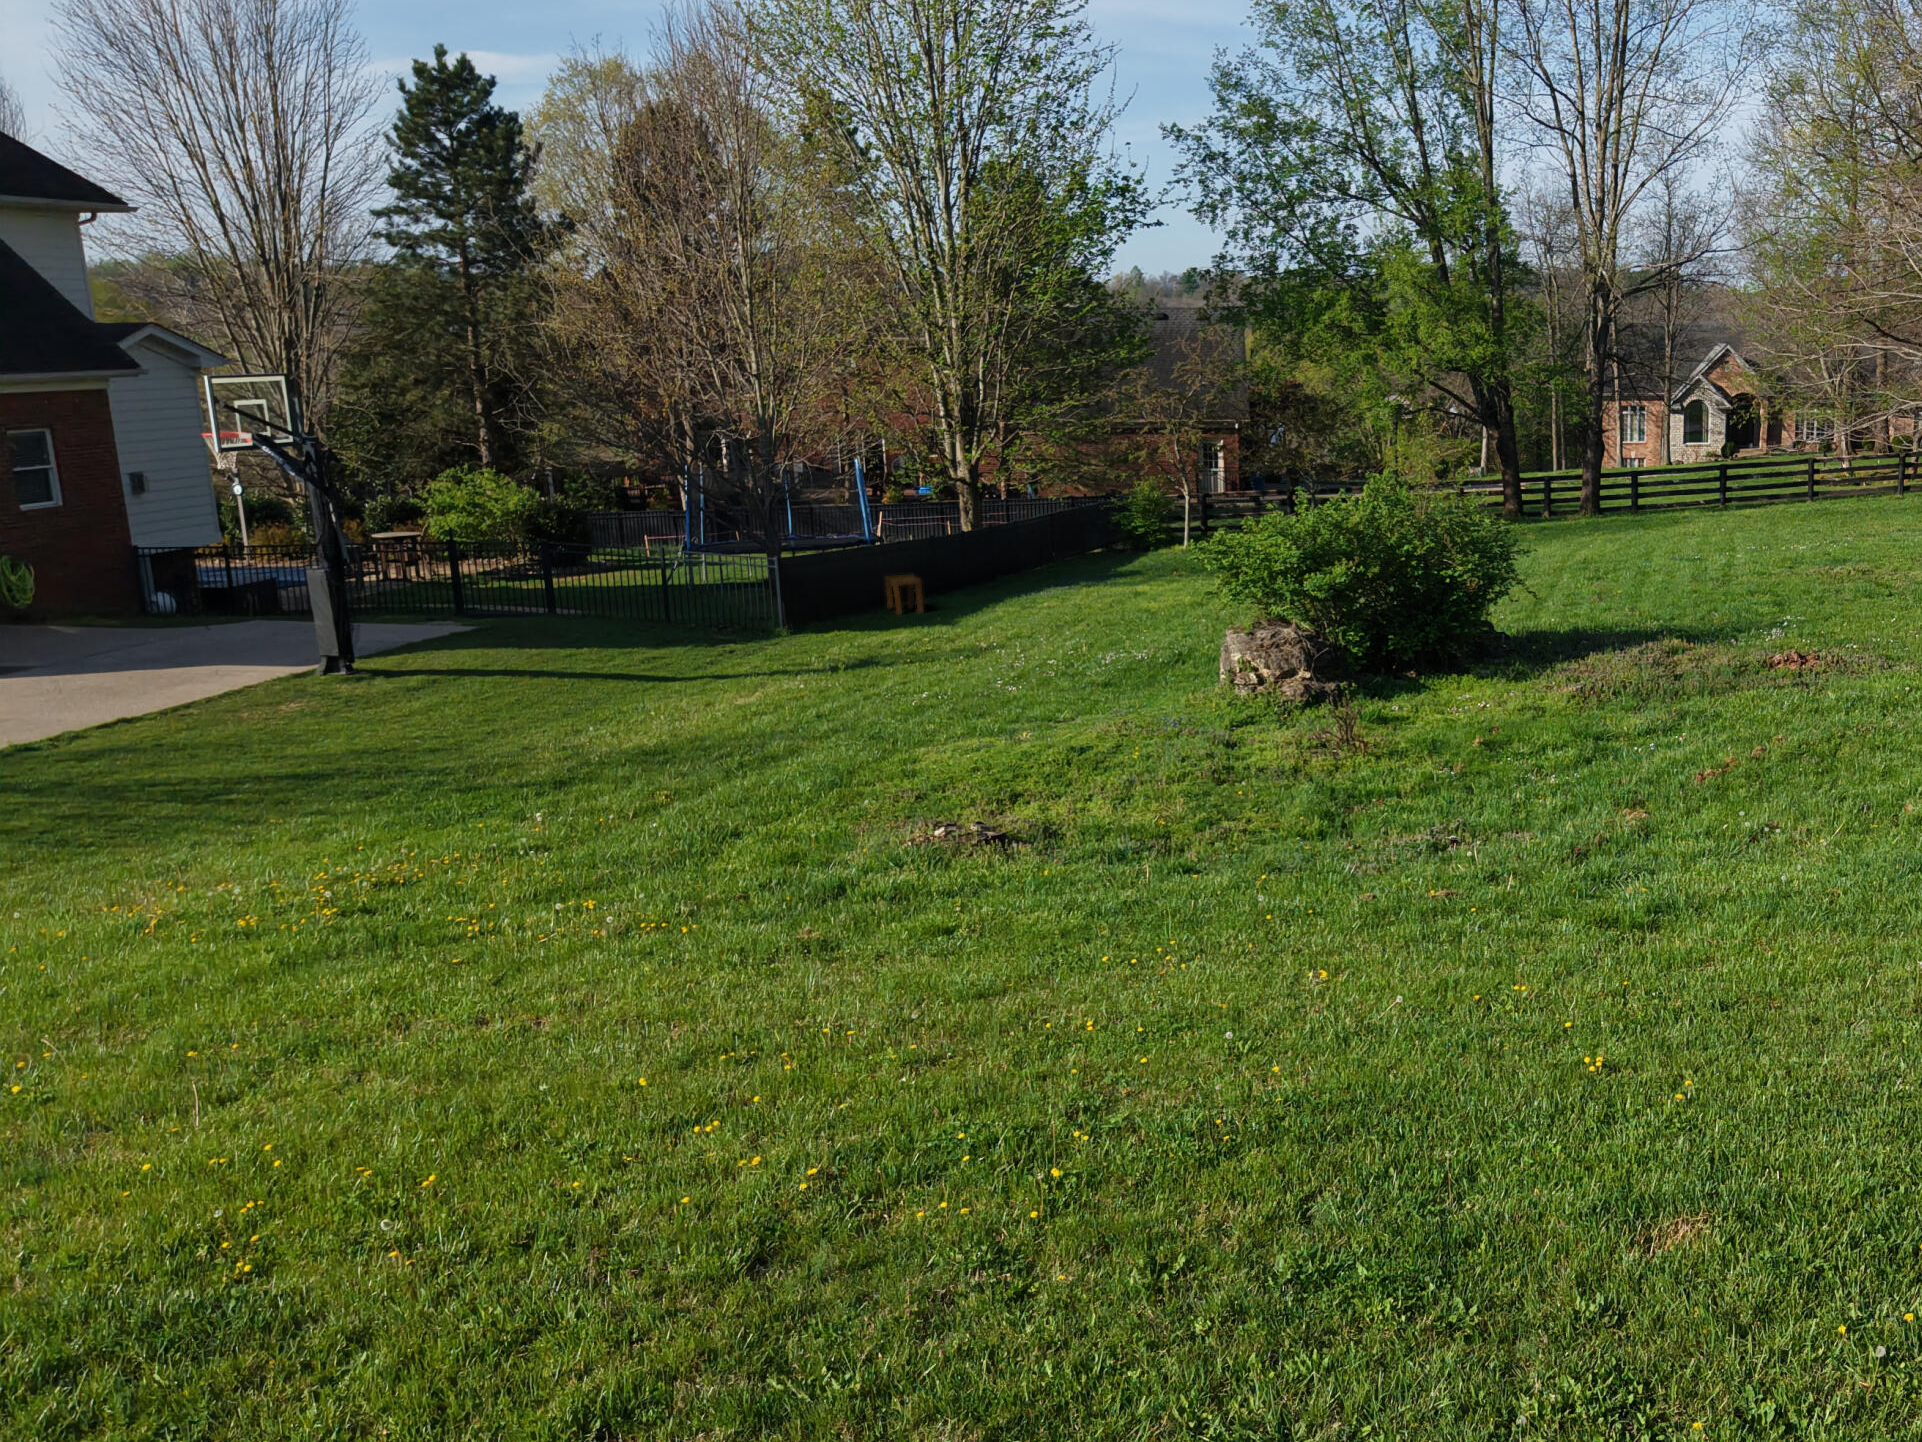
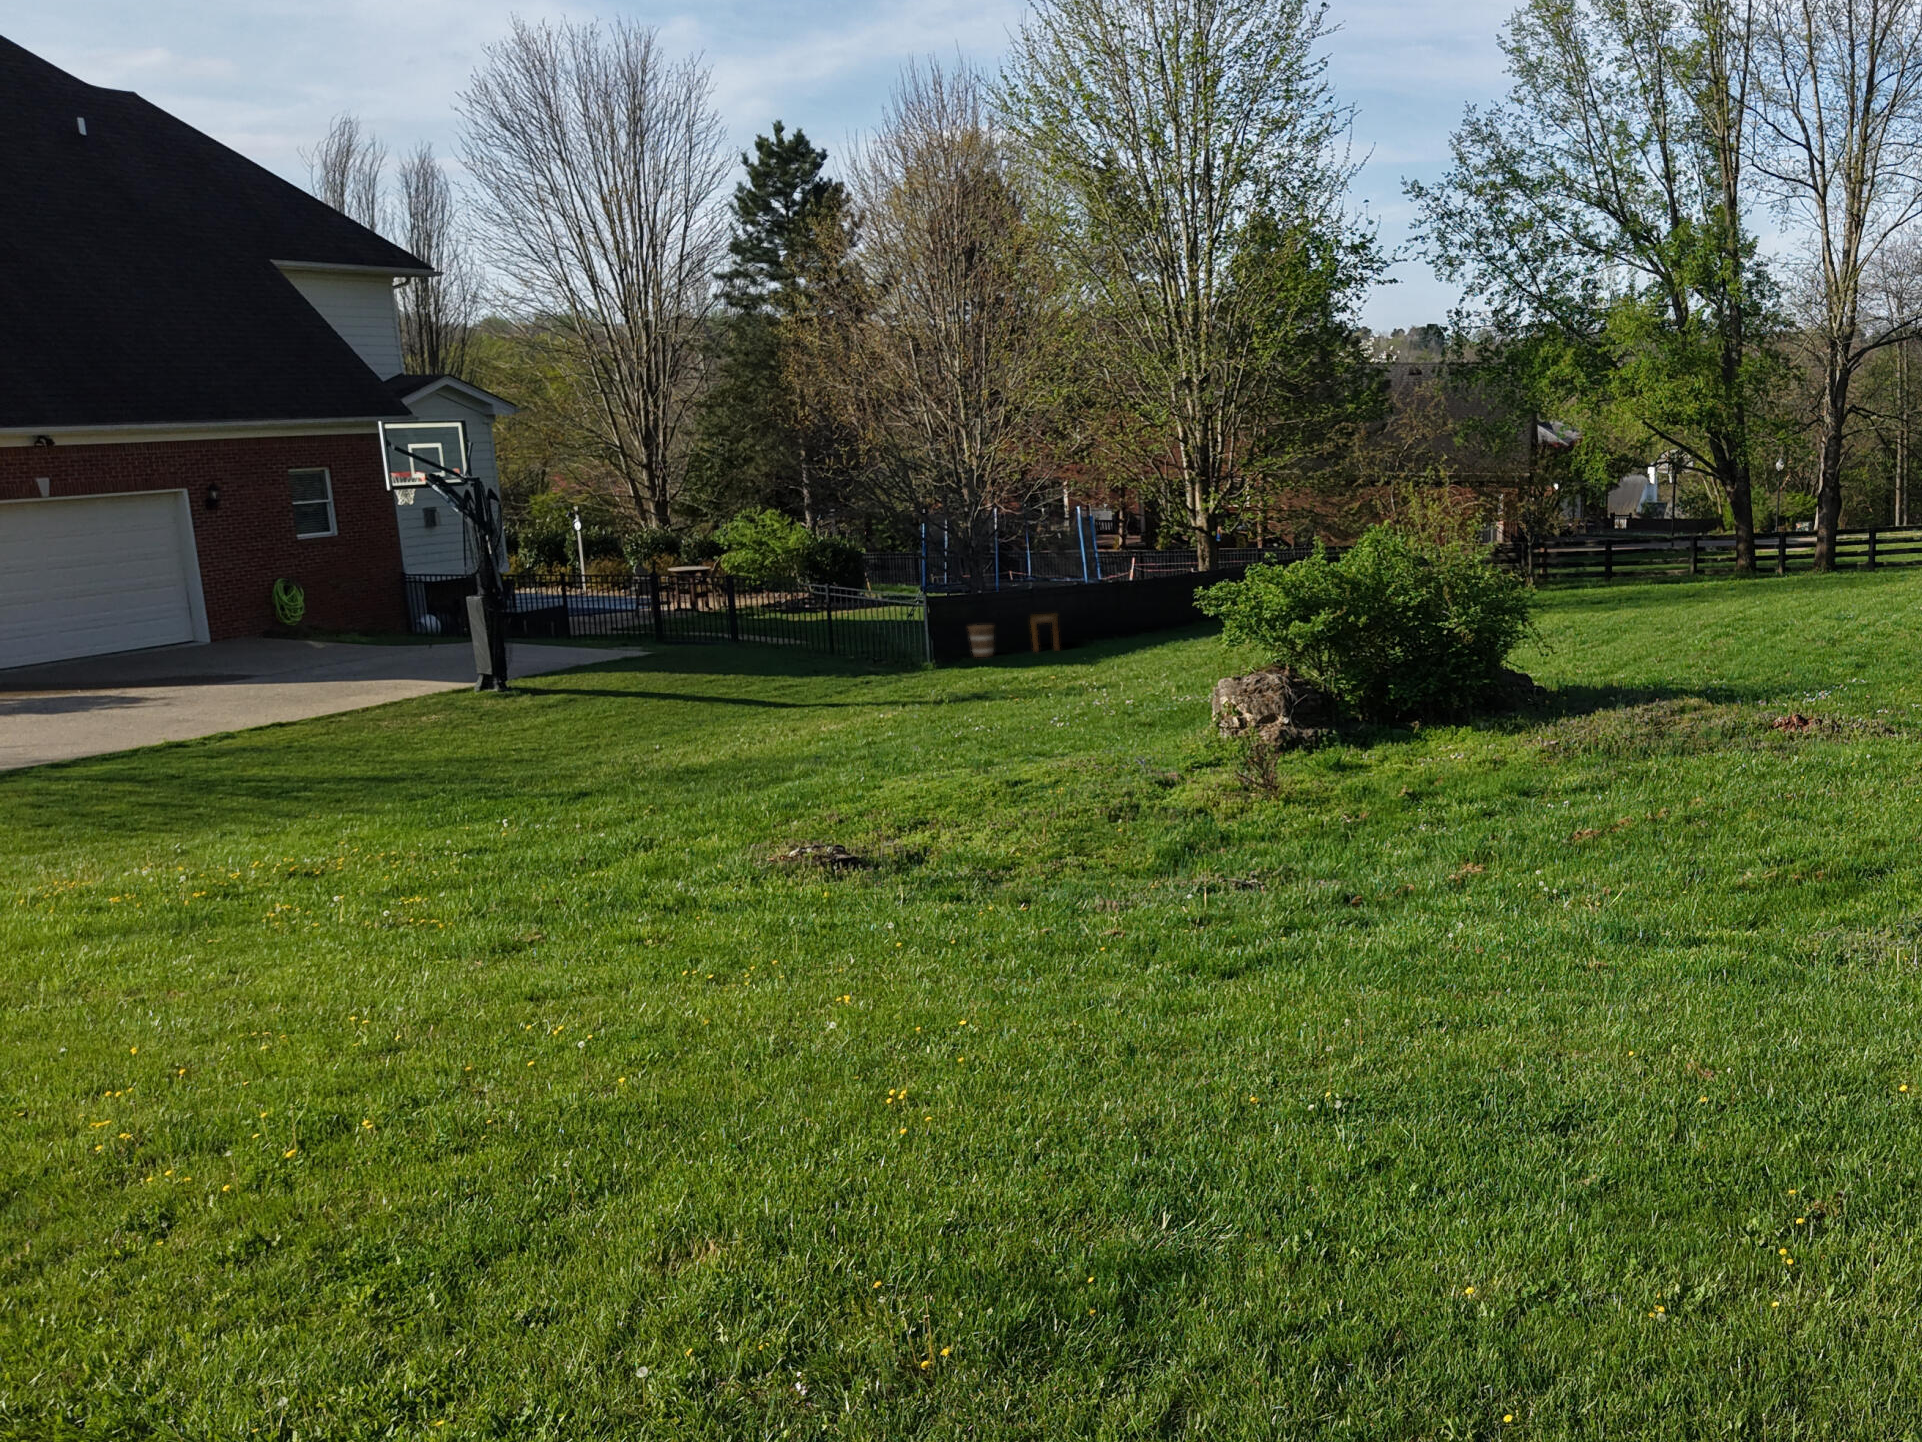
bucket: none [831,588,860,622] -> present [968,625,994,657]

